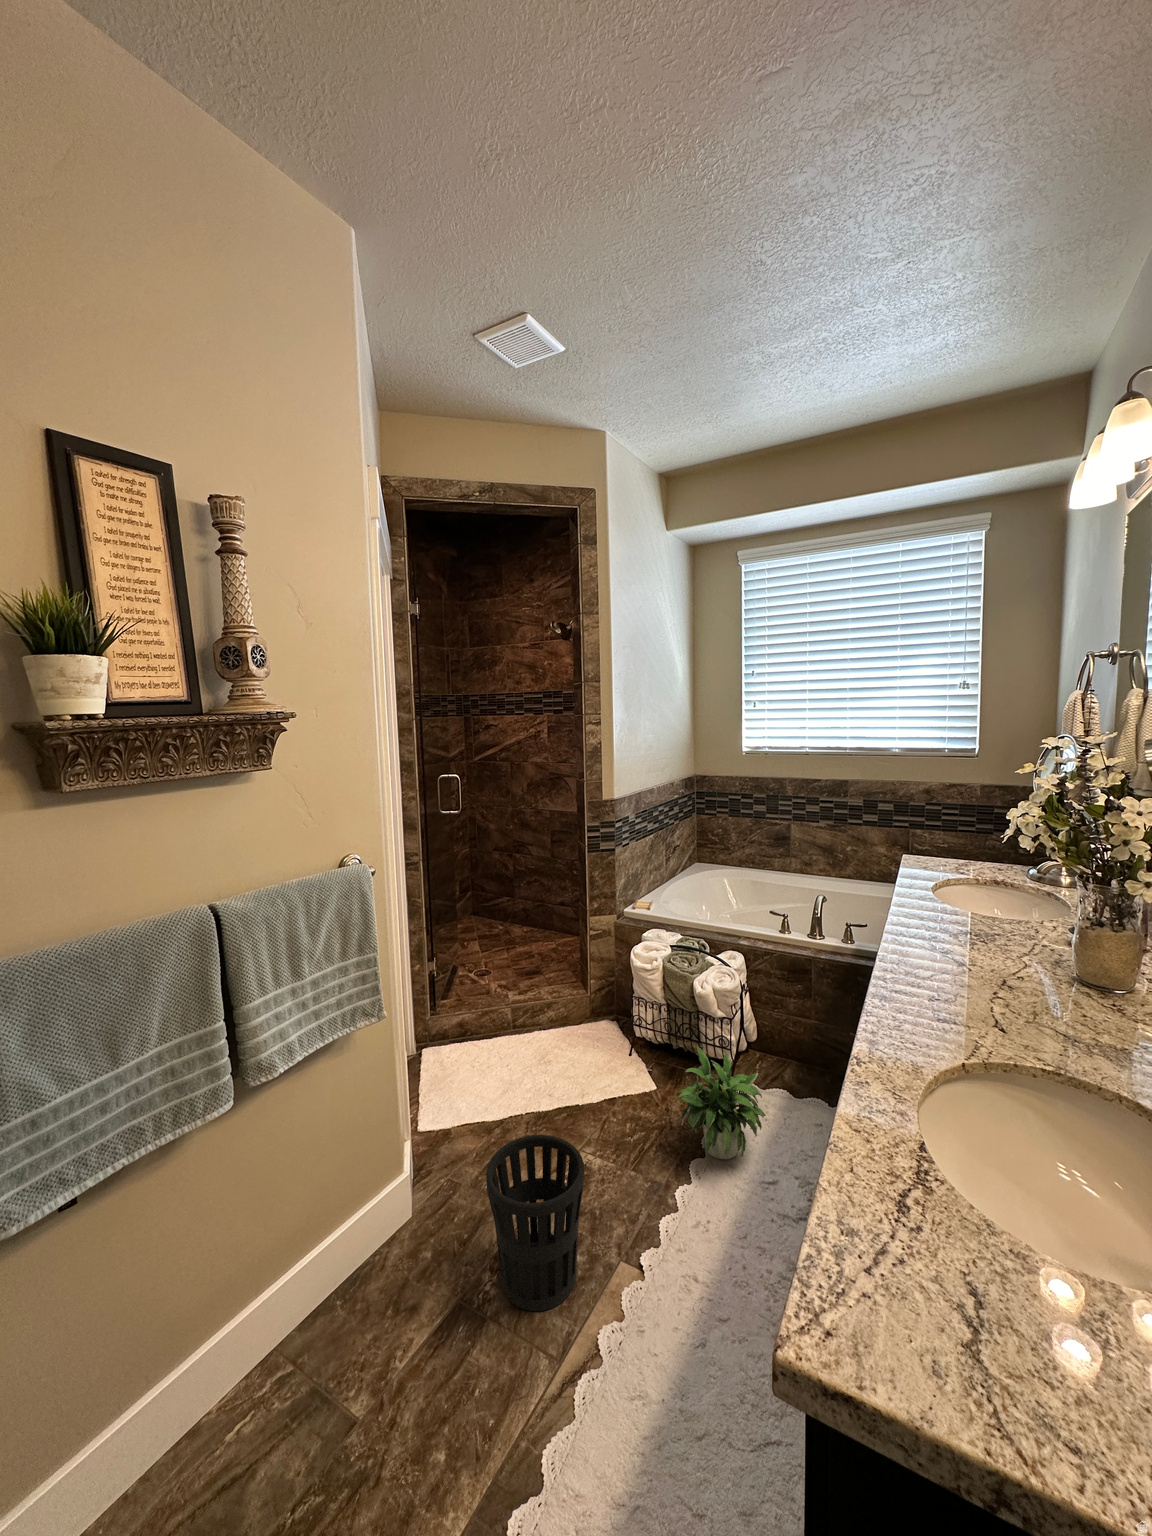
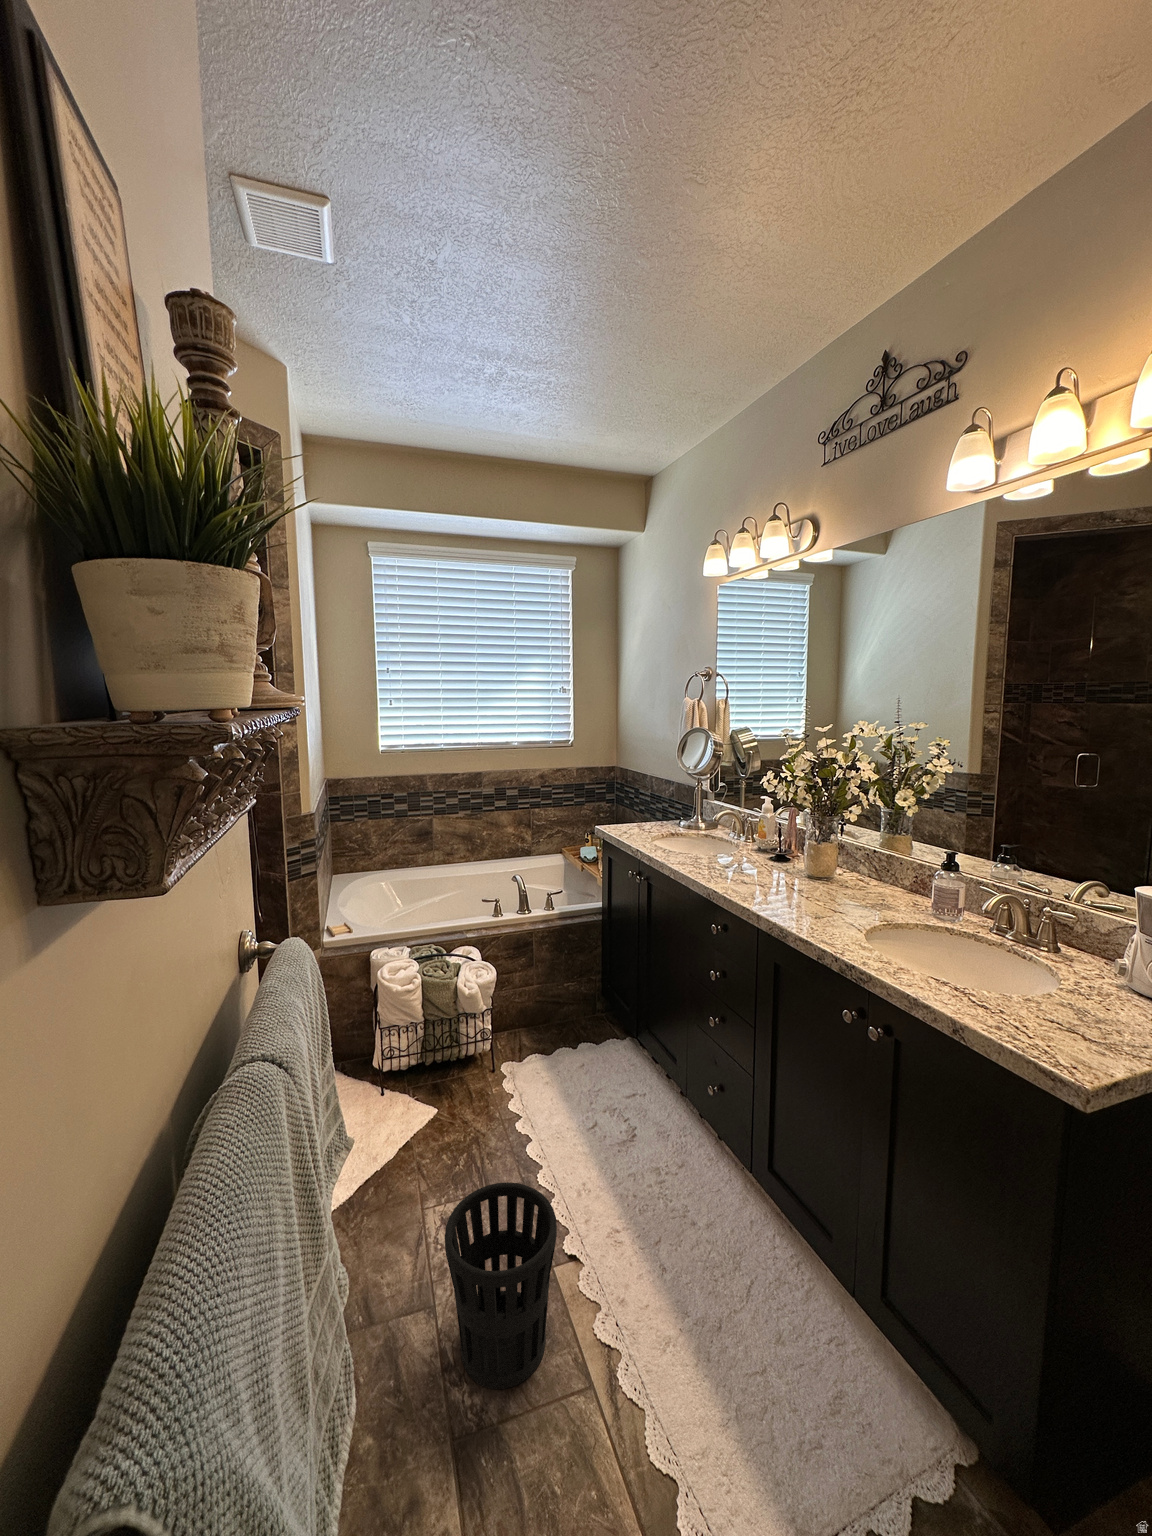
potted plant: present [675,1046,766,1159] -> none [495,1034,581,1134]

